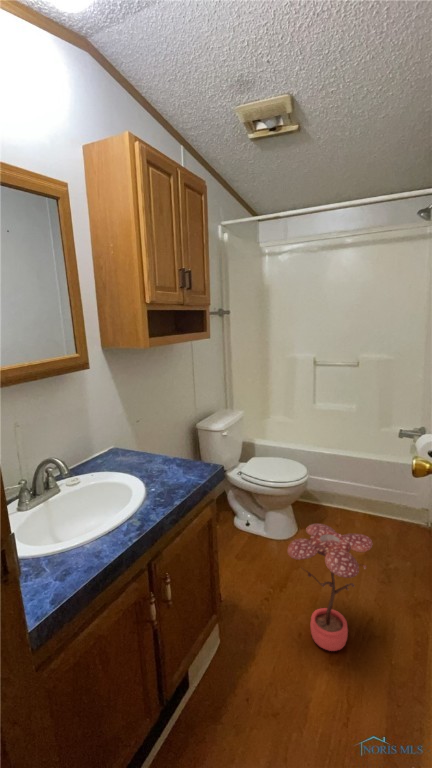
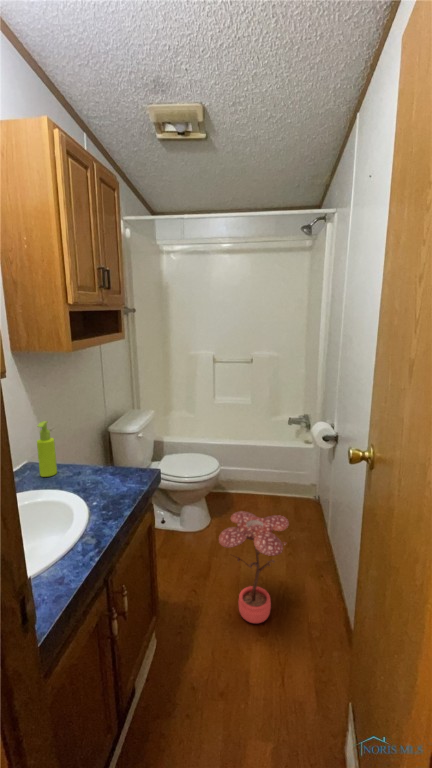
soap dispenser: none [115,411,132,462] -> present [37,421,57,477]

